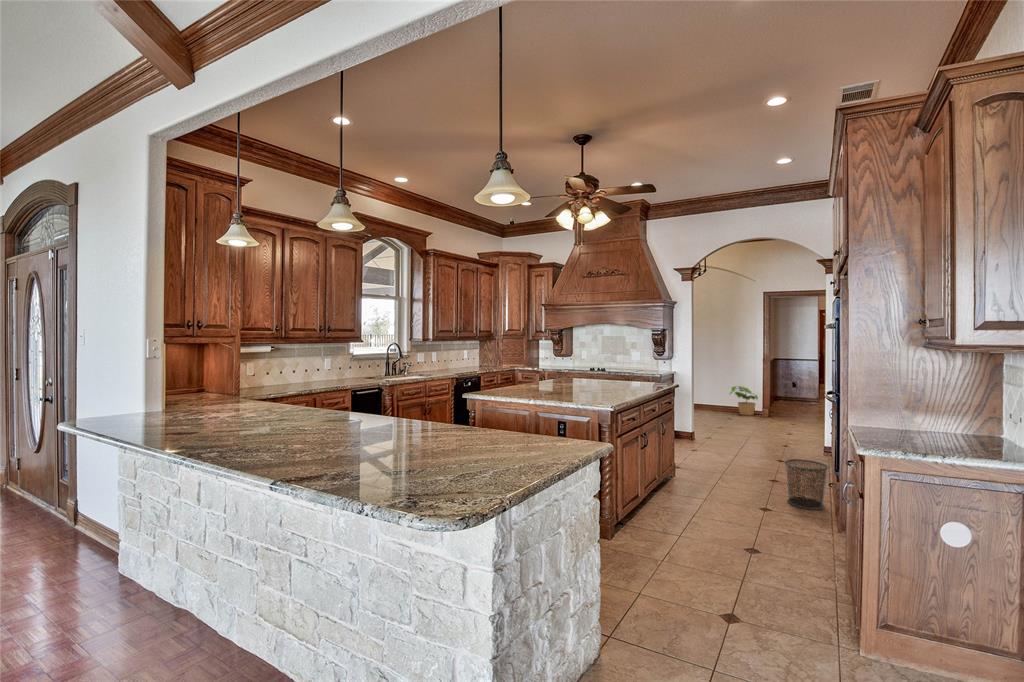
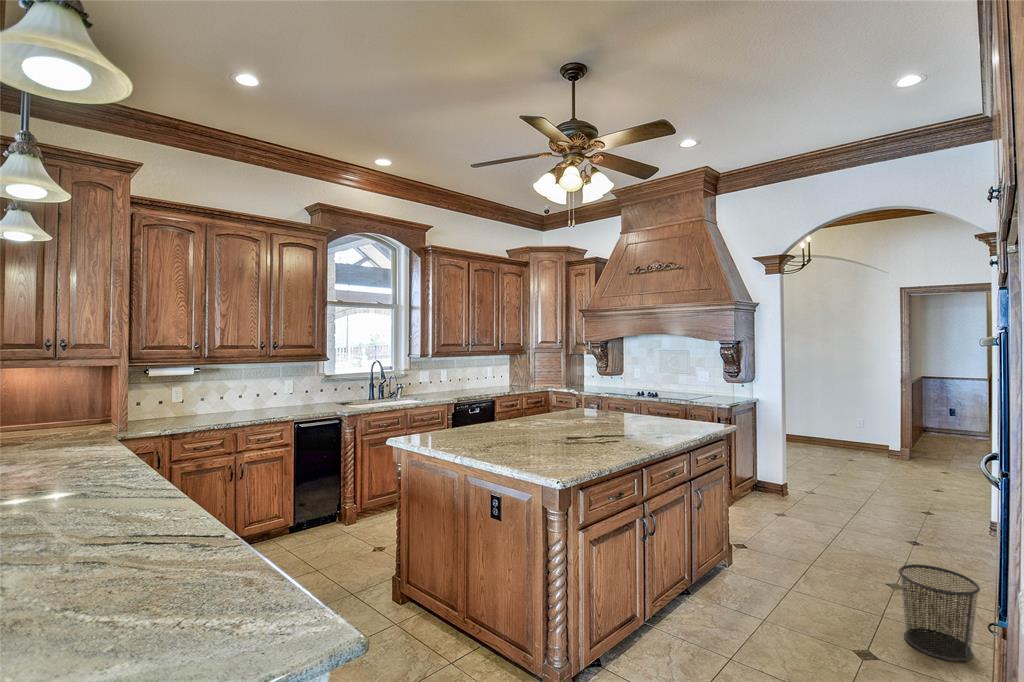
potted plant: present [730,386,758,415] -> none [858,418,902,459]

